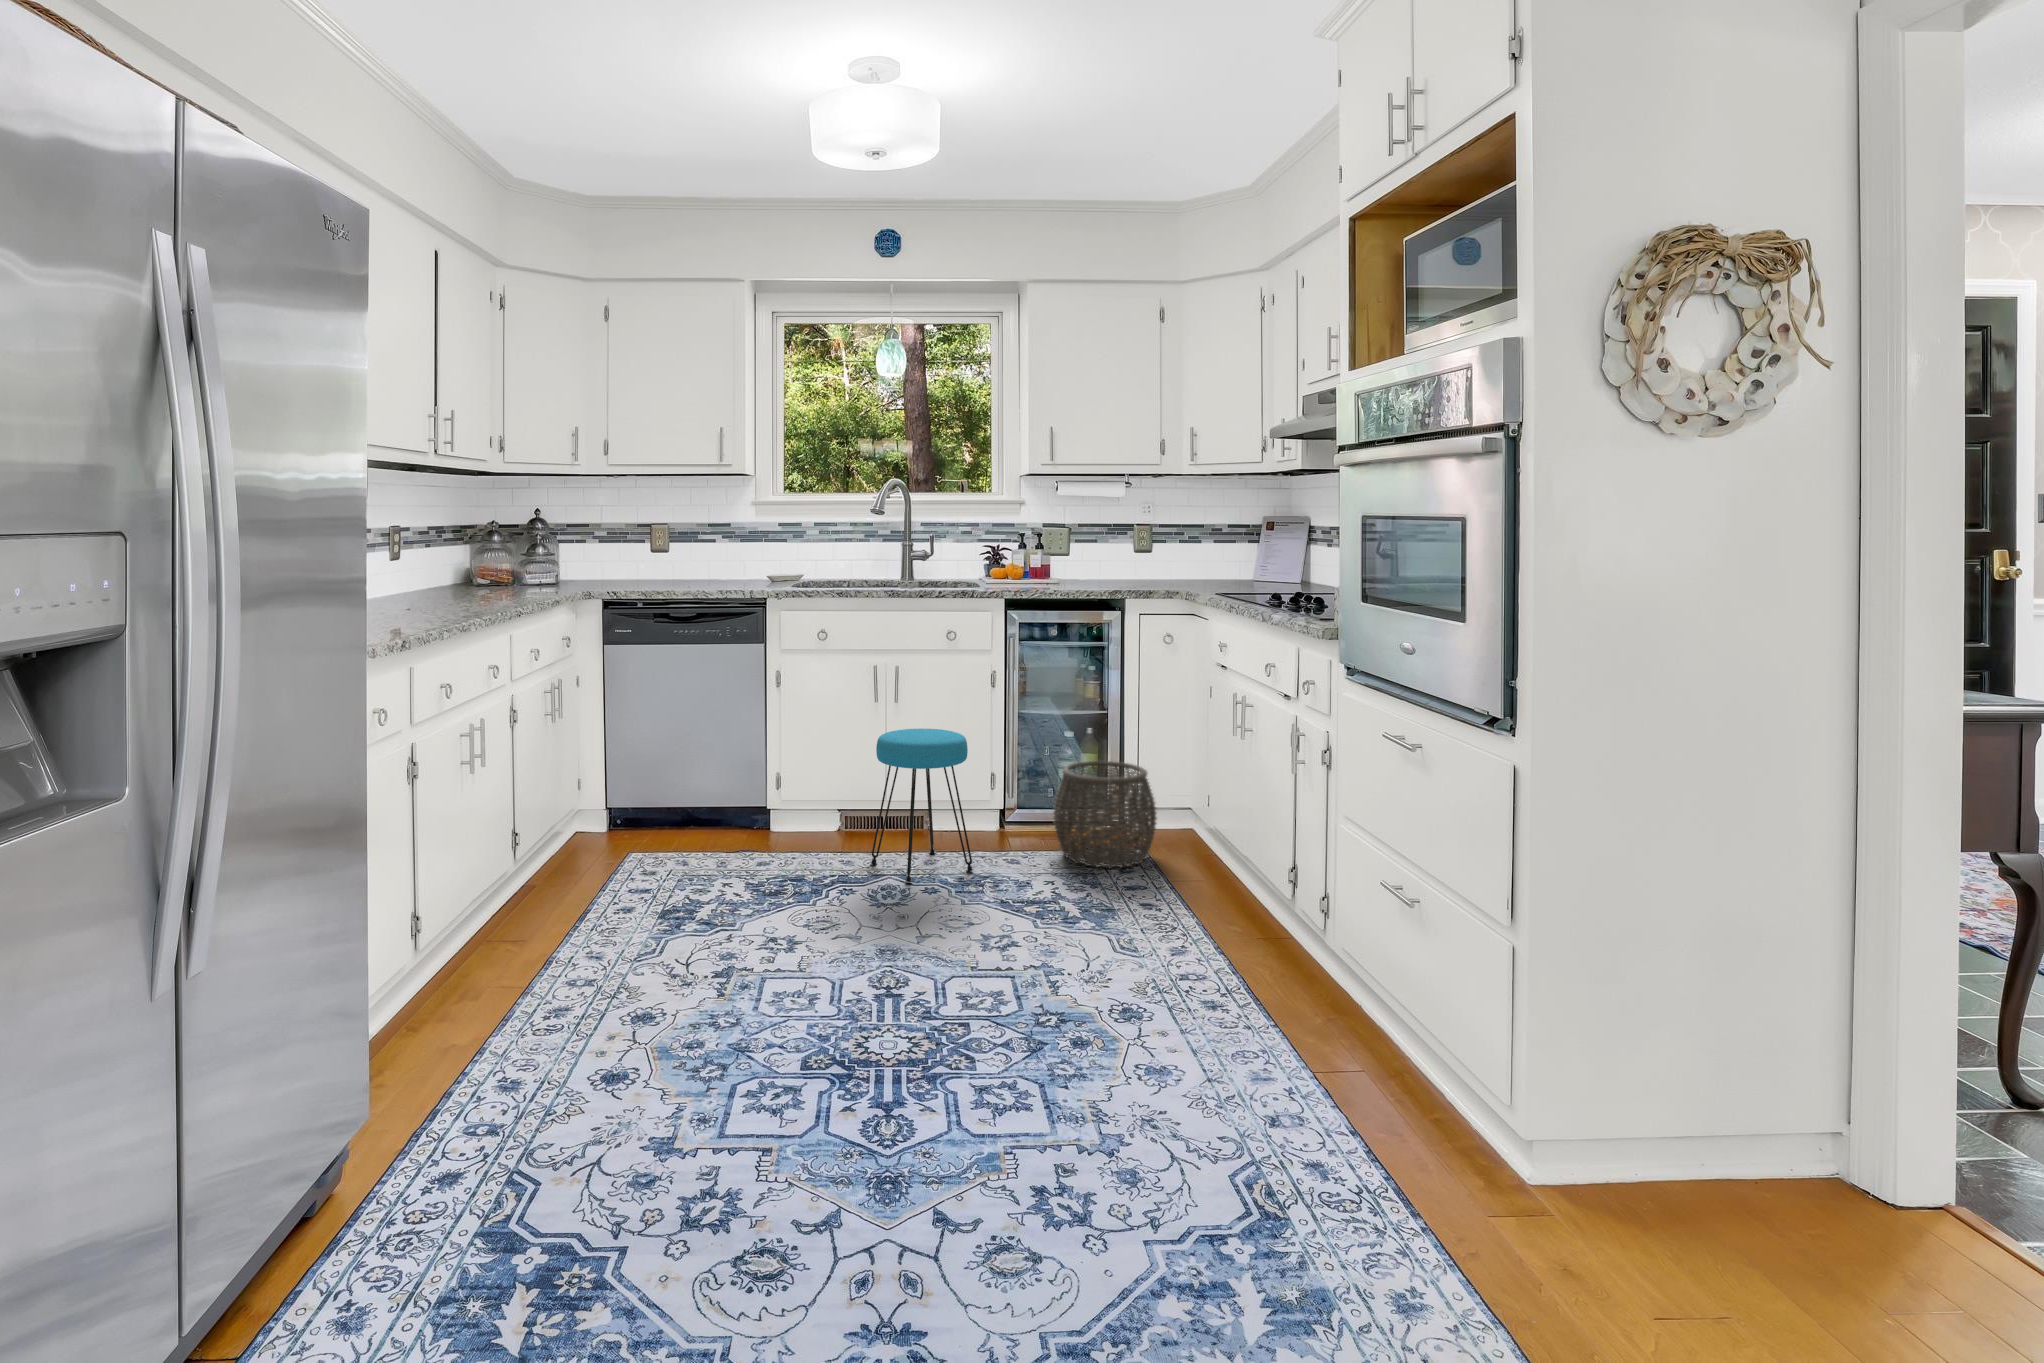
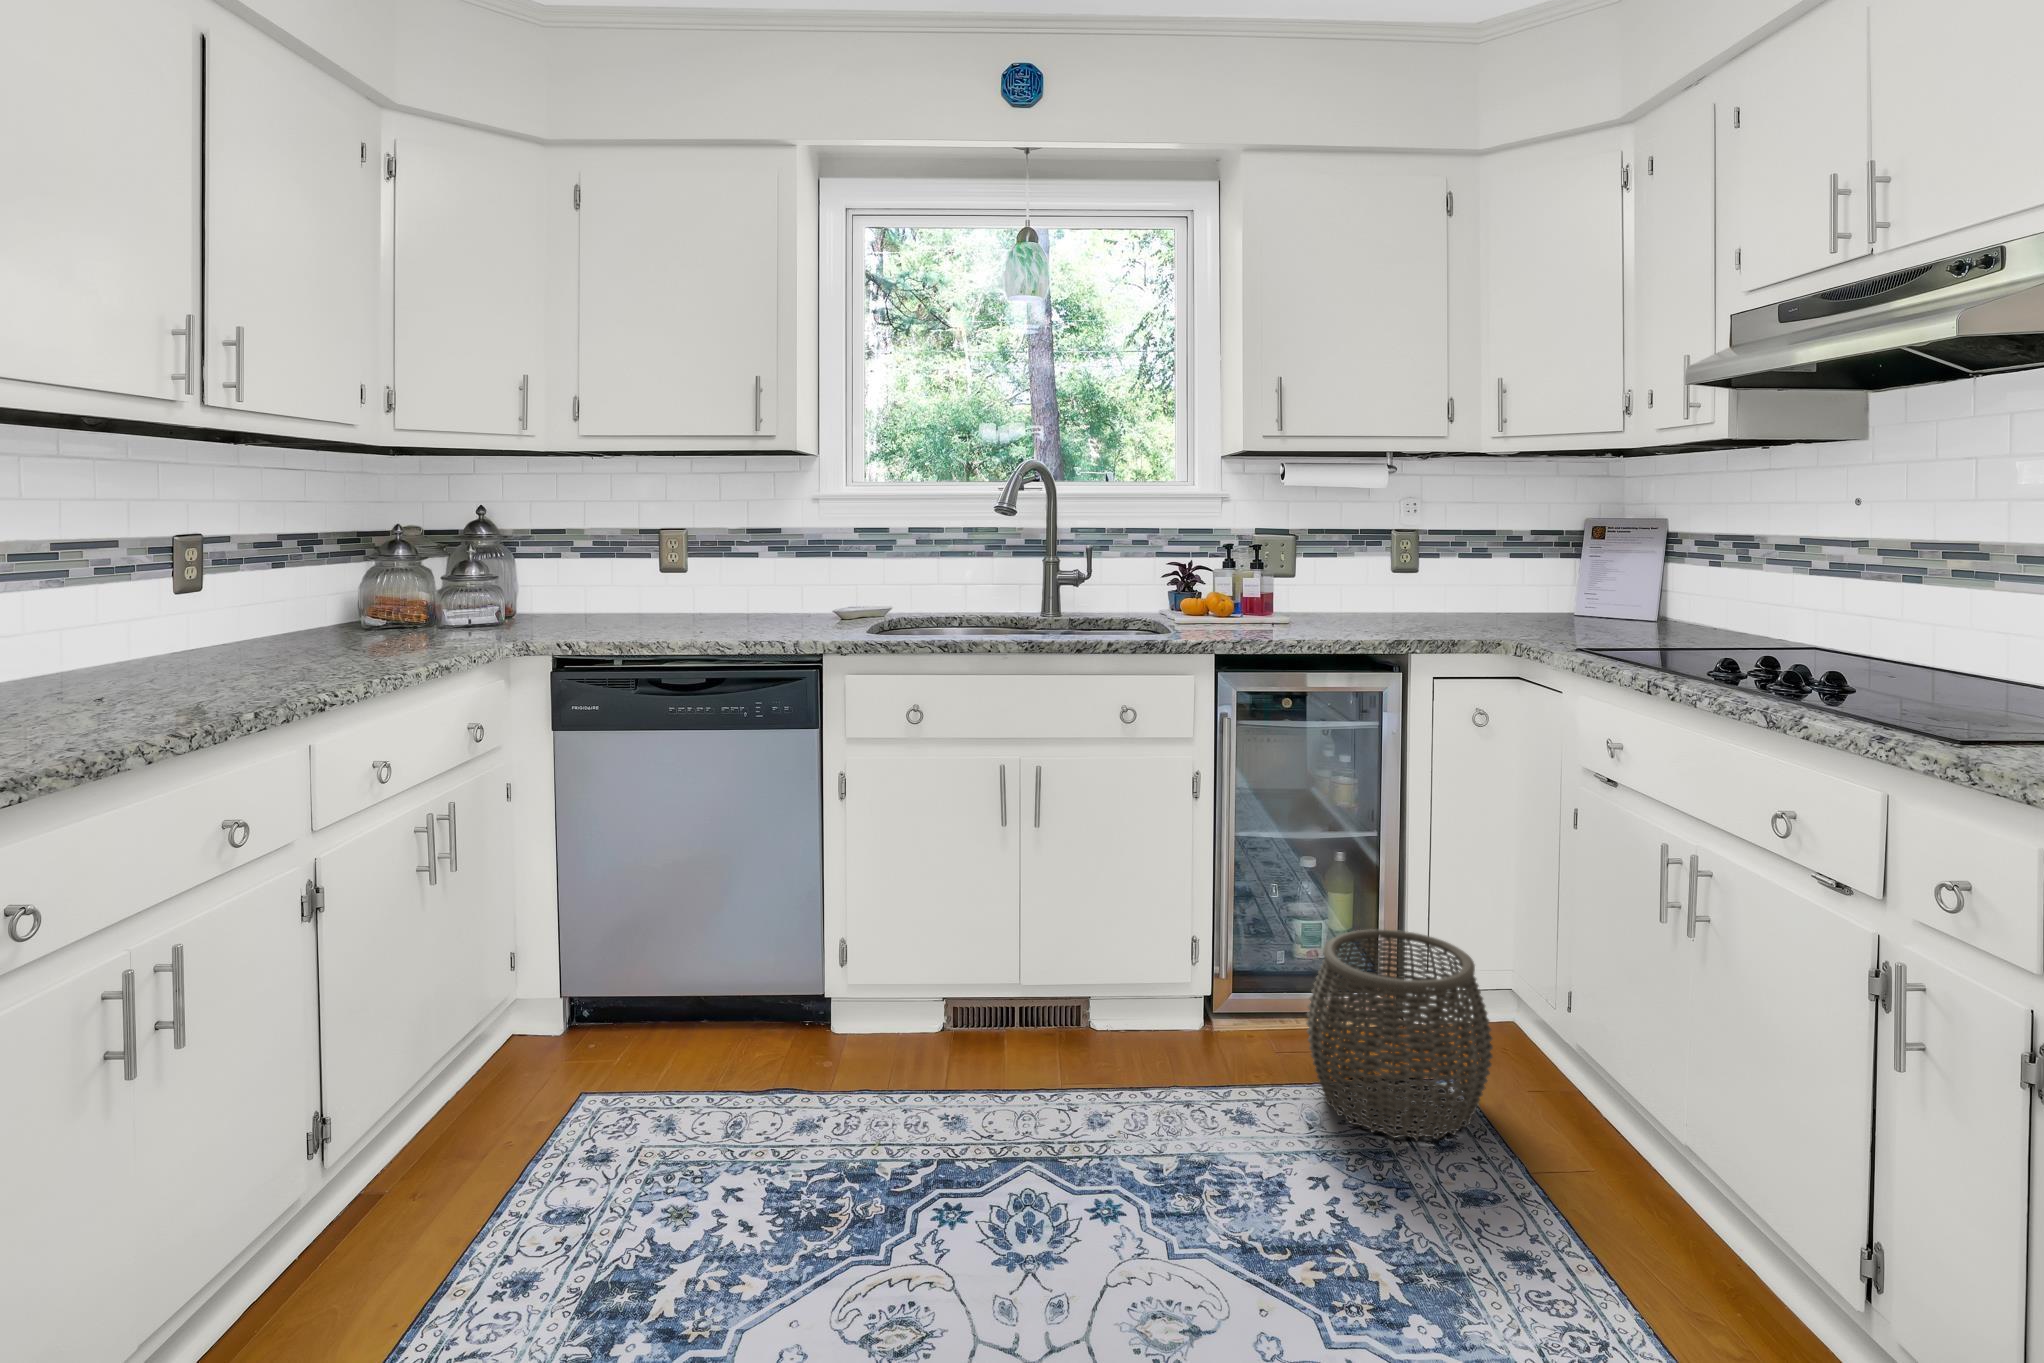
stool: present [870,729,973,882] -> none [994,883,1177,1186]

